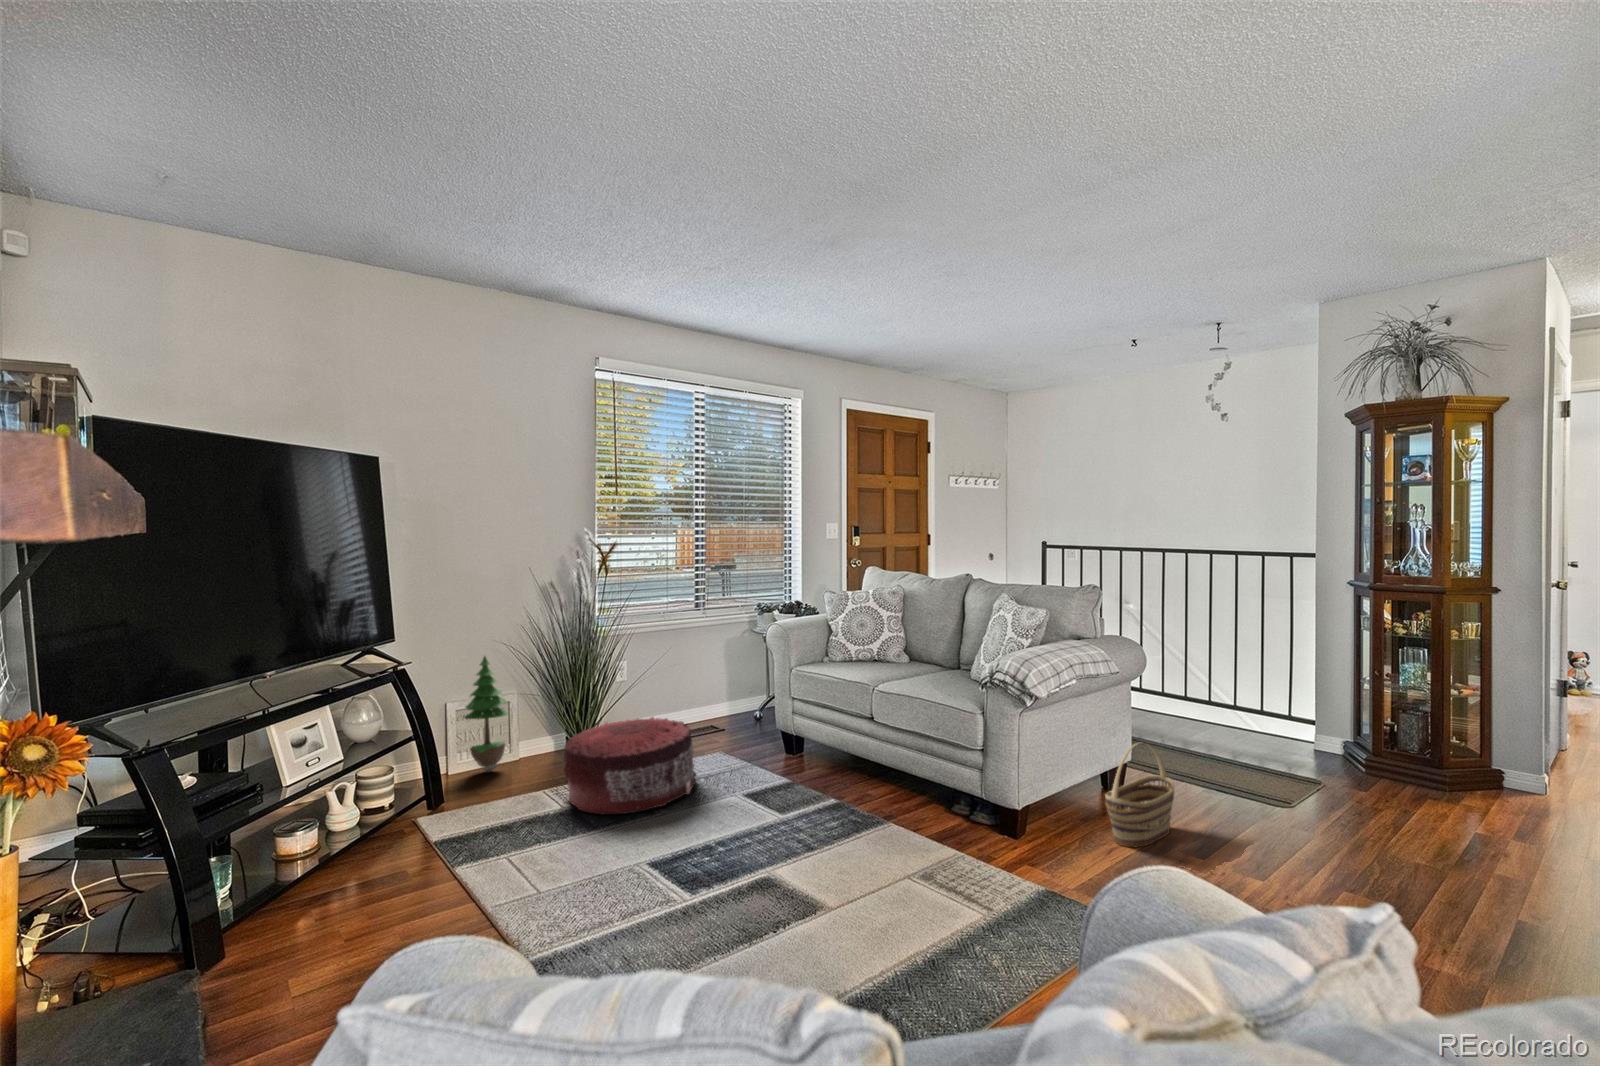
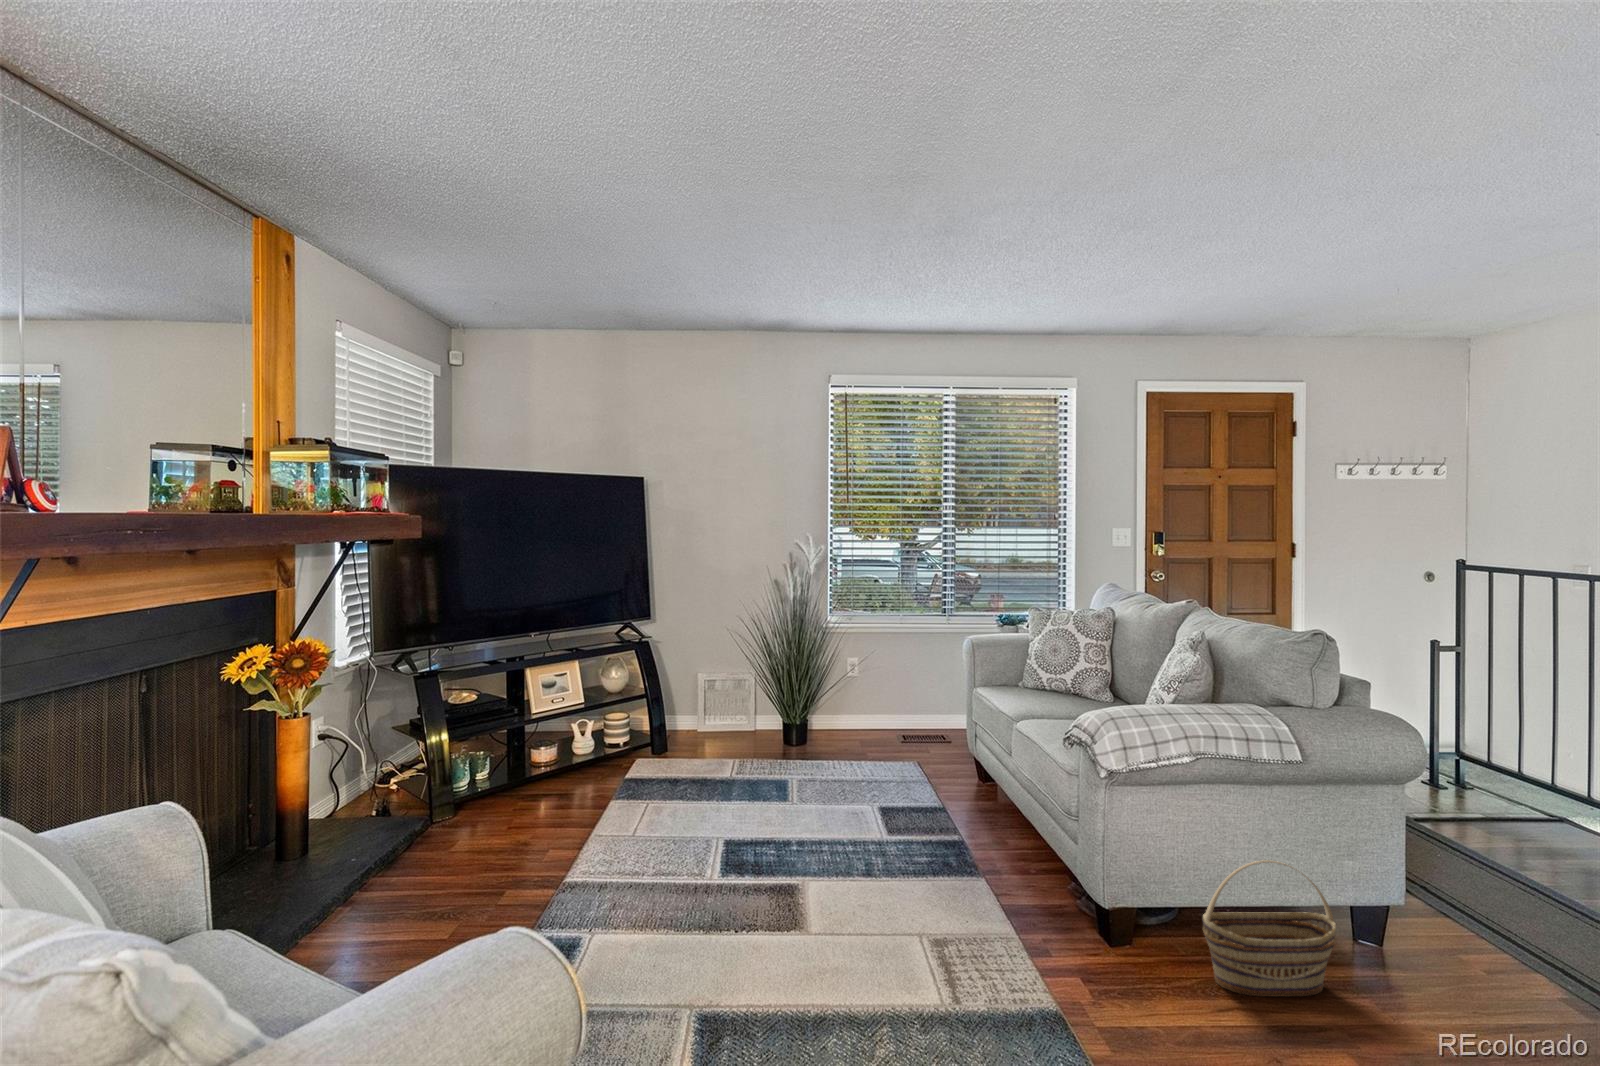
potted tree: present [463,656,508,772] -> none [700,635,737,737]
pouf: present [564,717,697,814] -> none [736,710,859,798]

